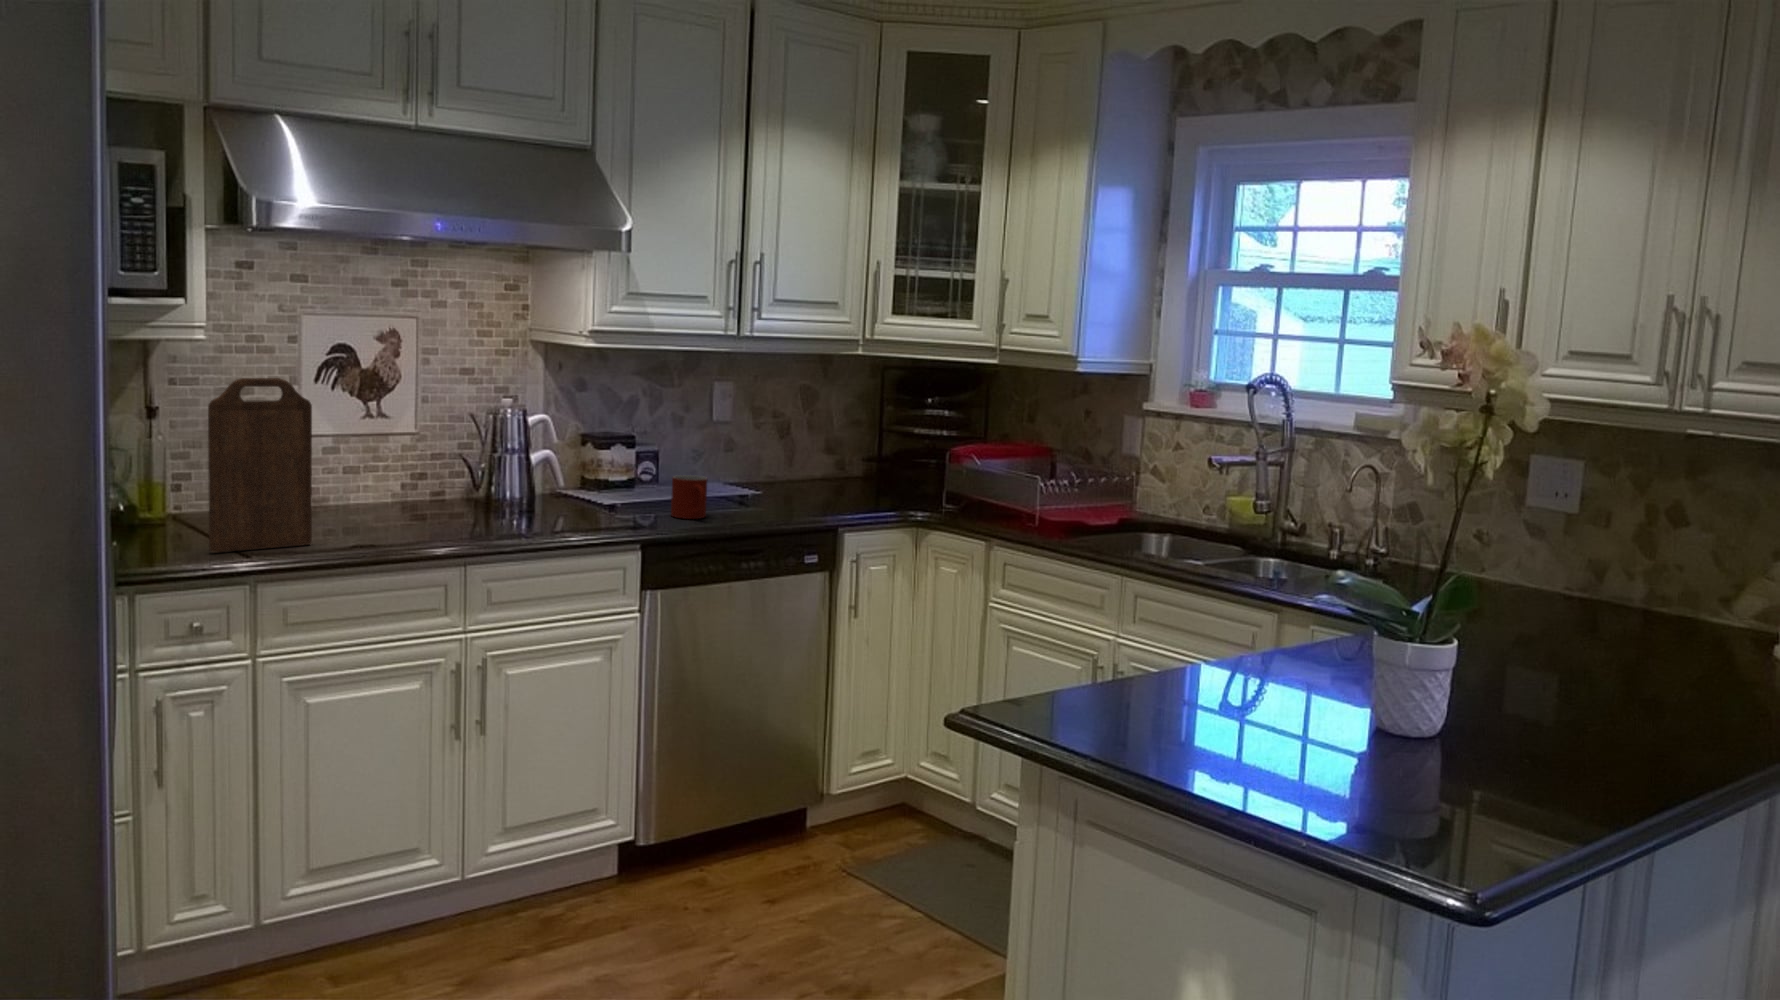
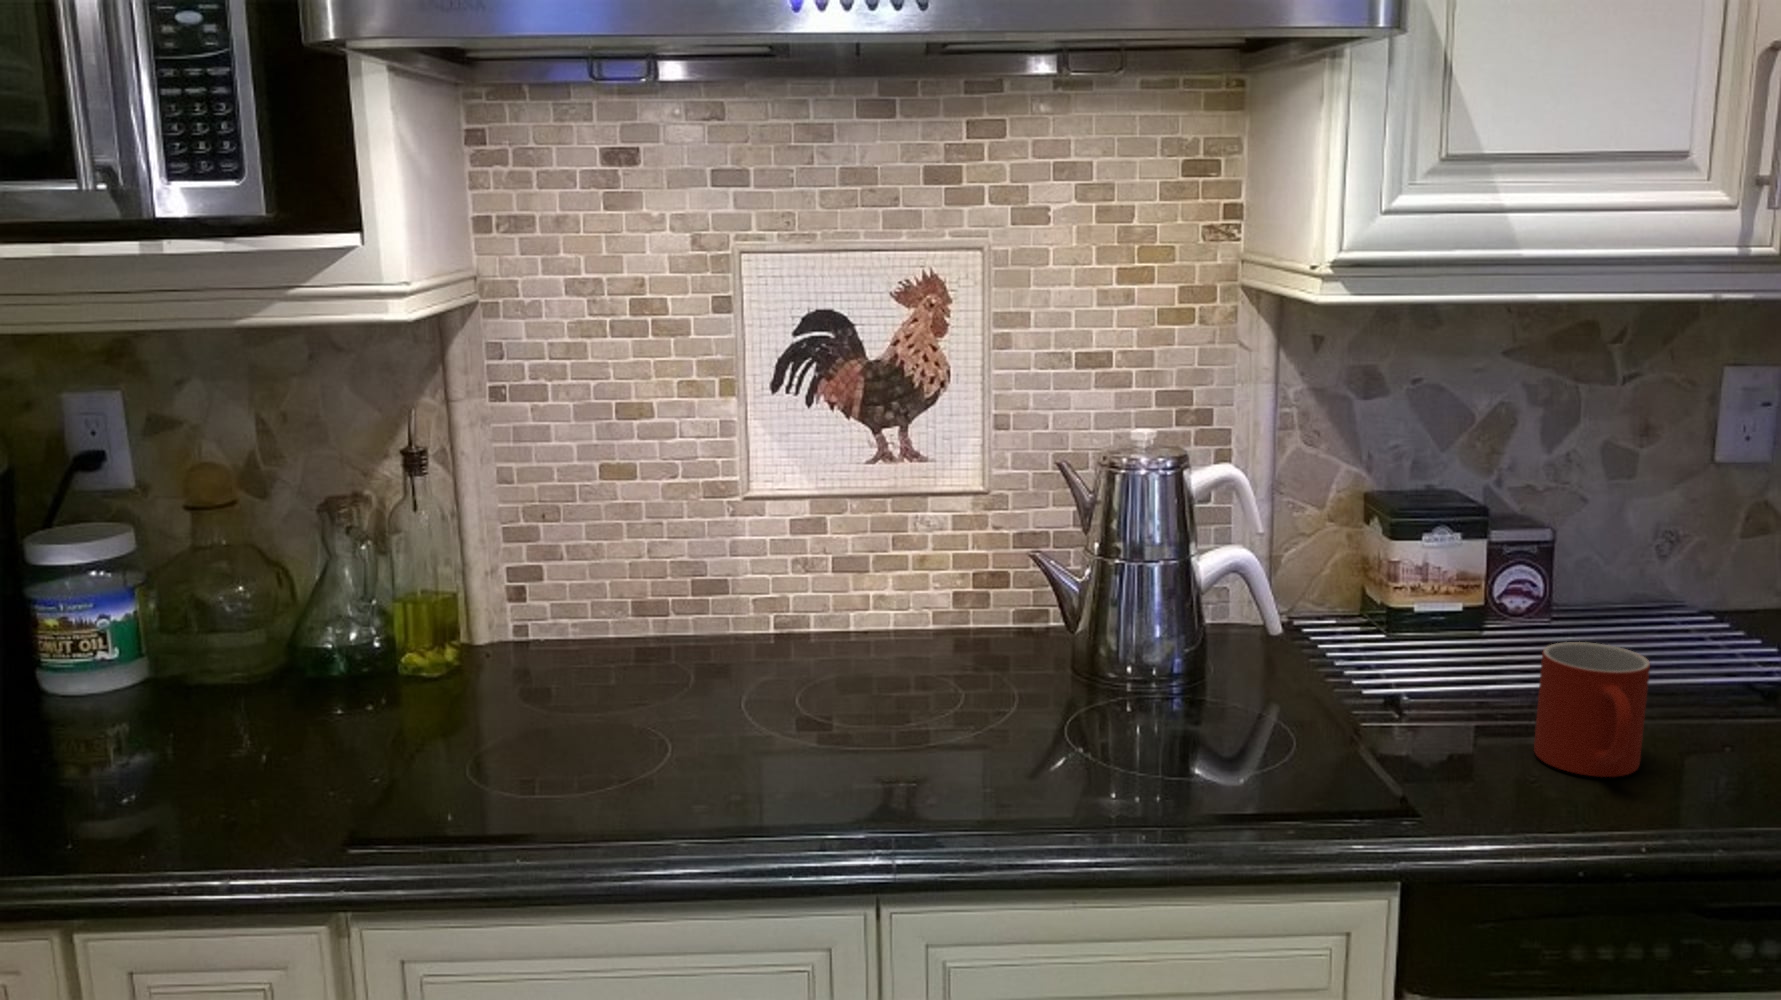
cutting board: present [208,378,312,552] -> none [312,409,571,796]

